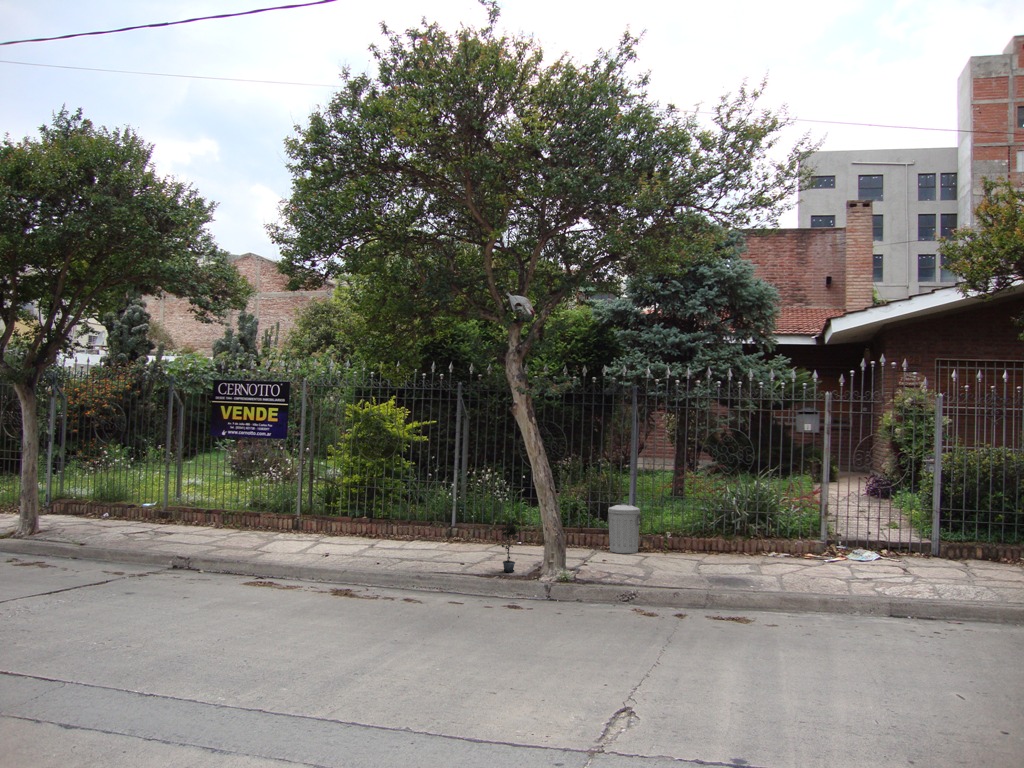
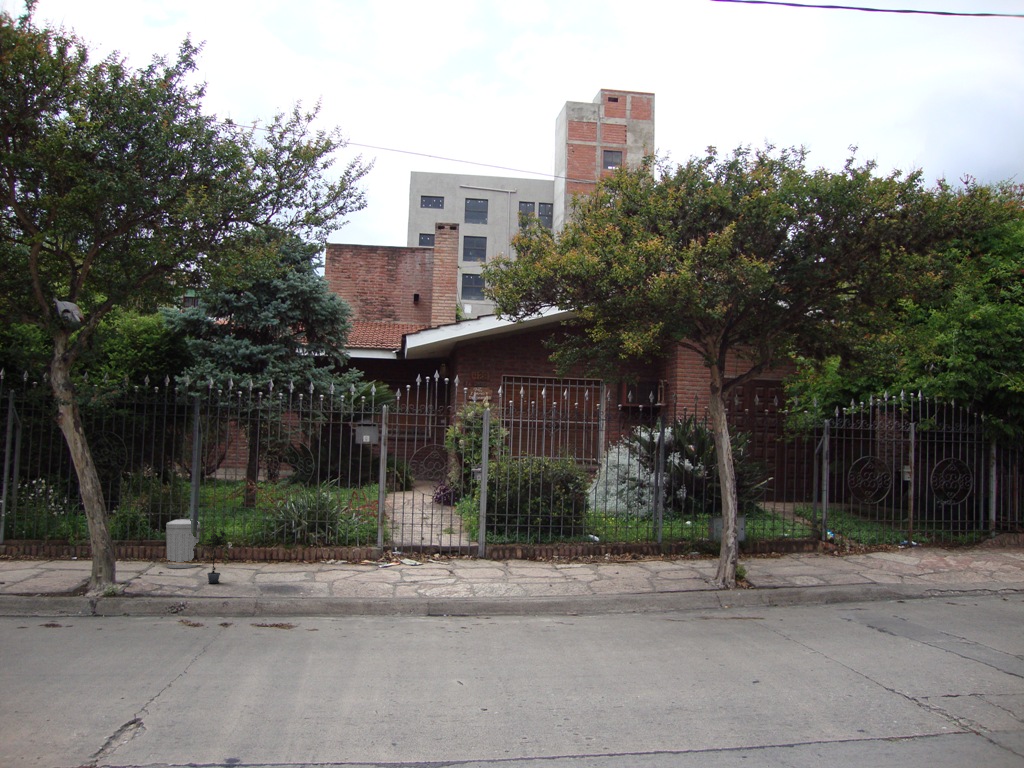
potted plant: present [501,518,521,572] -> present [206,529,227,583]

